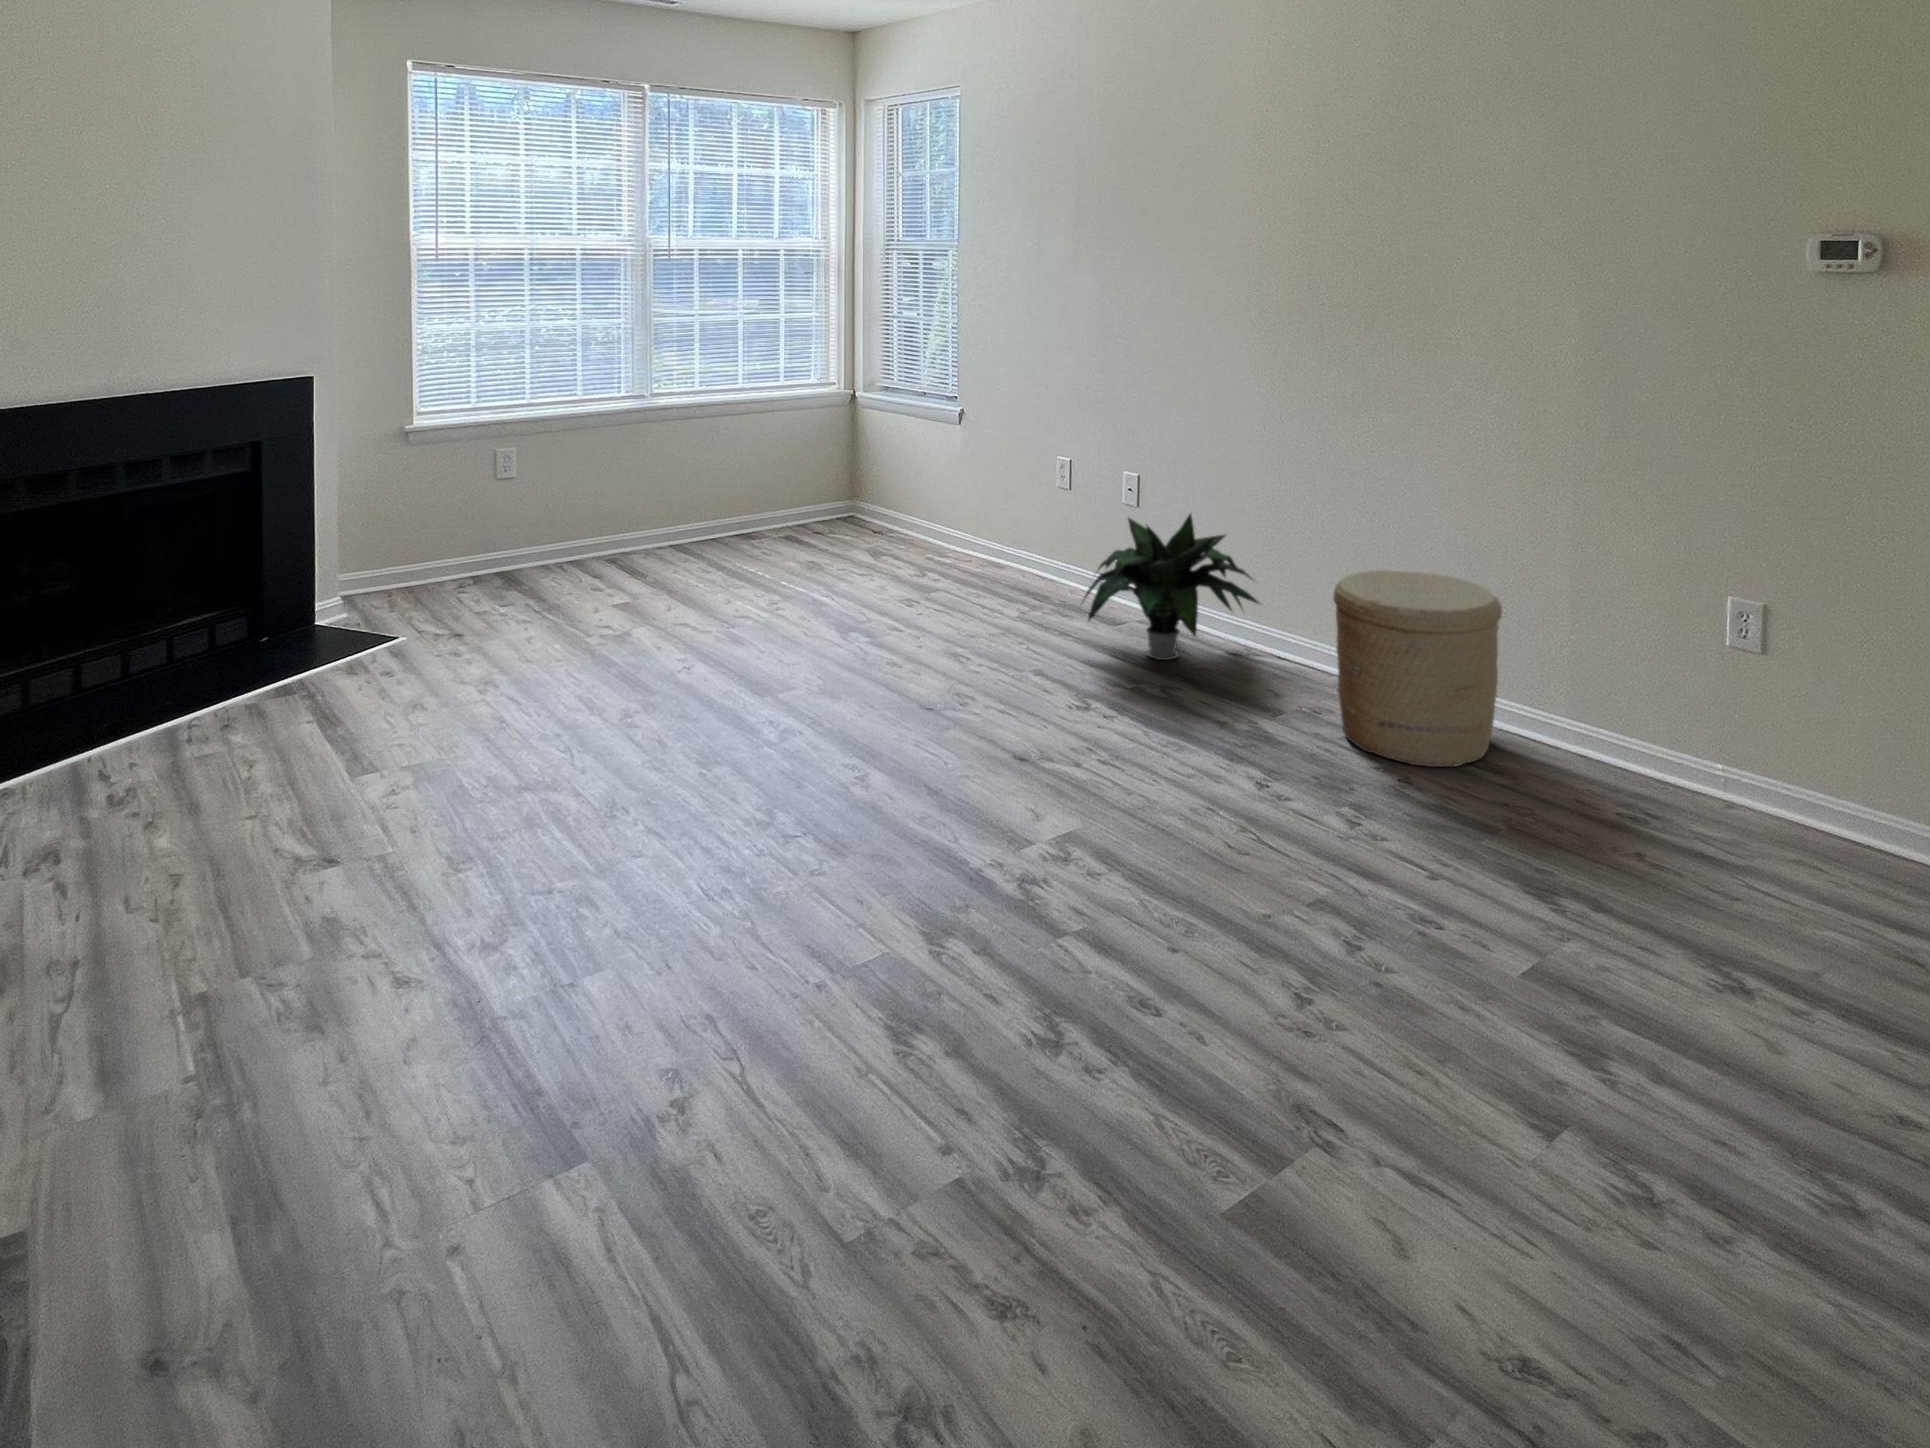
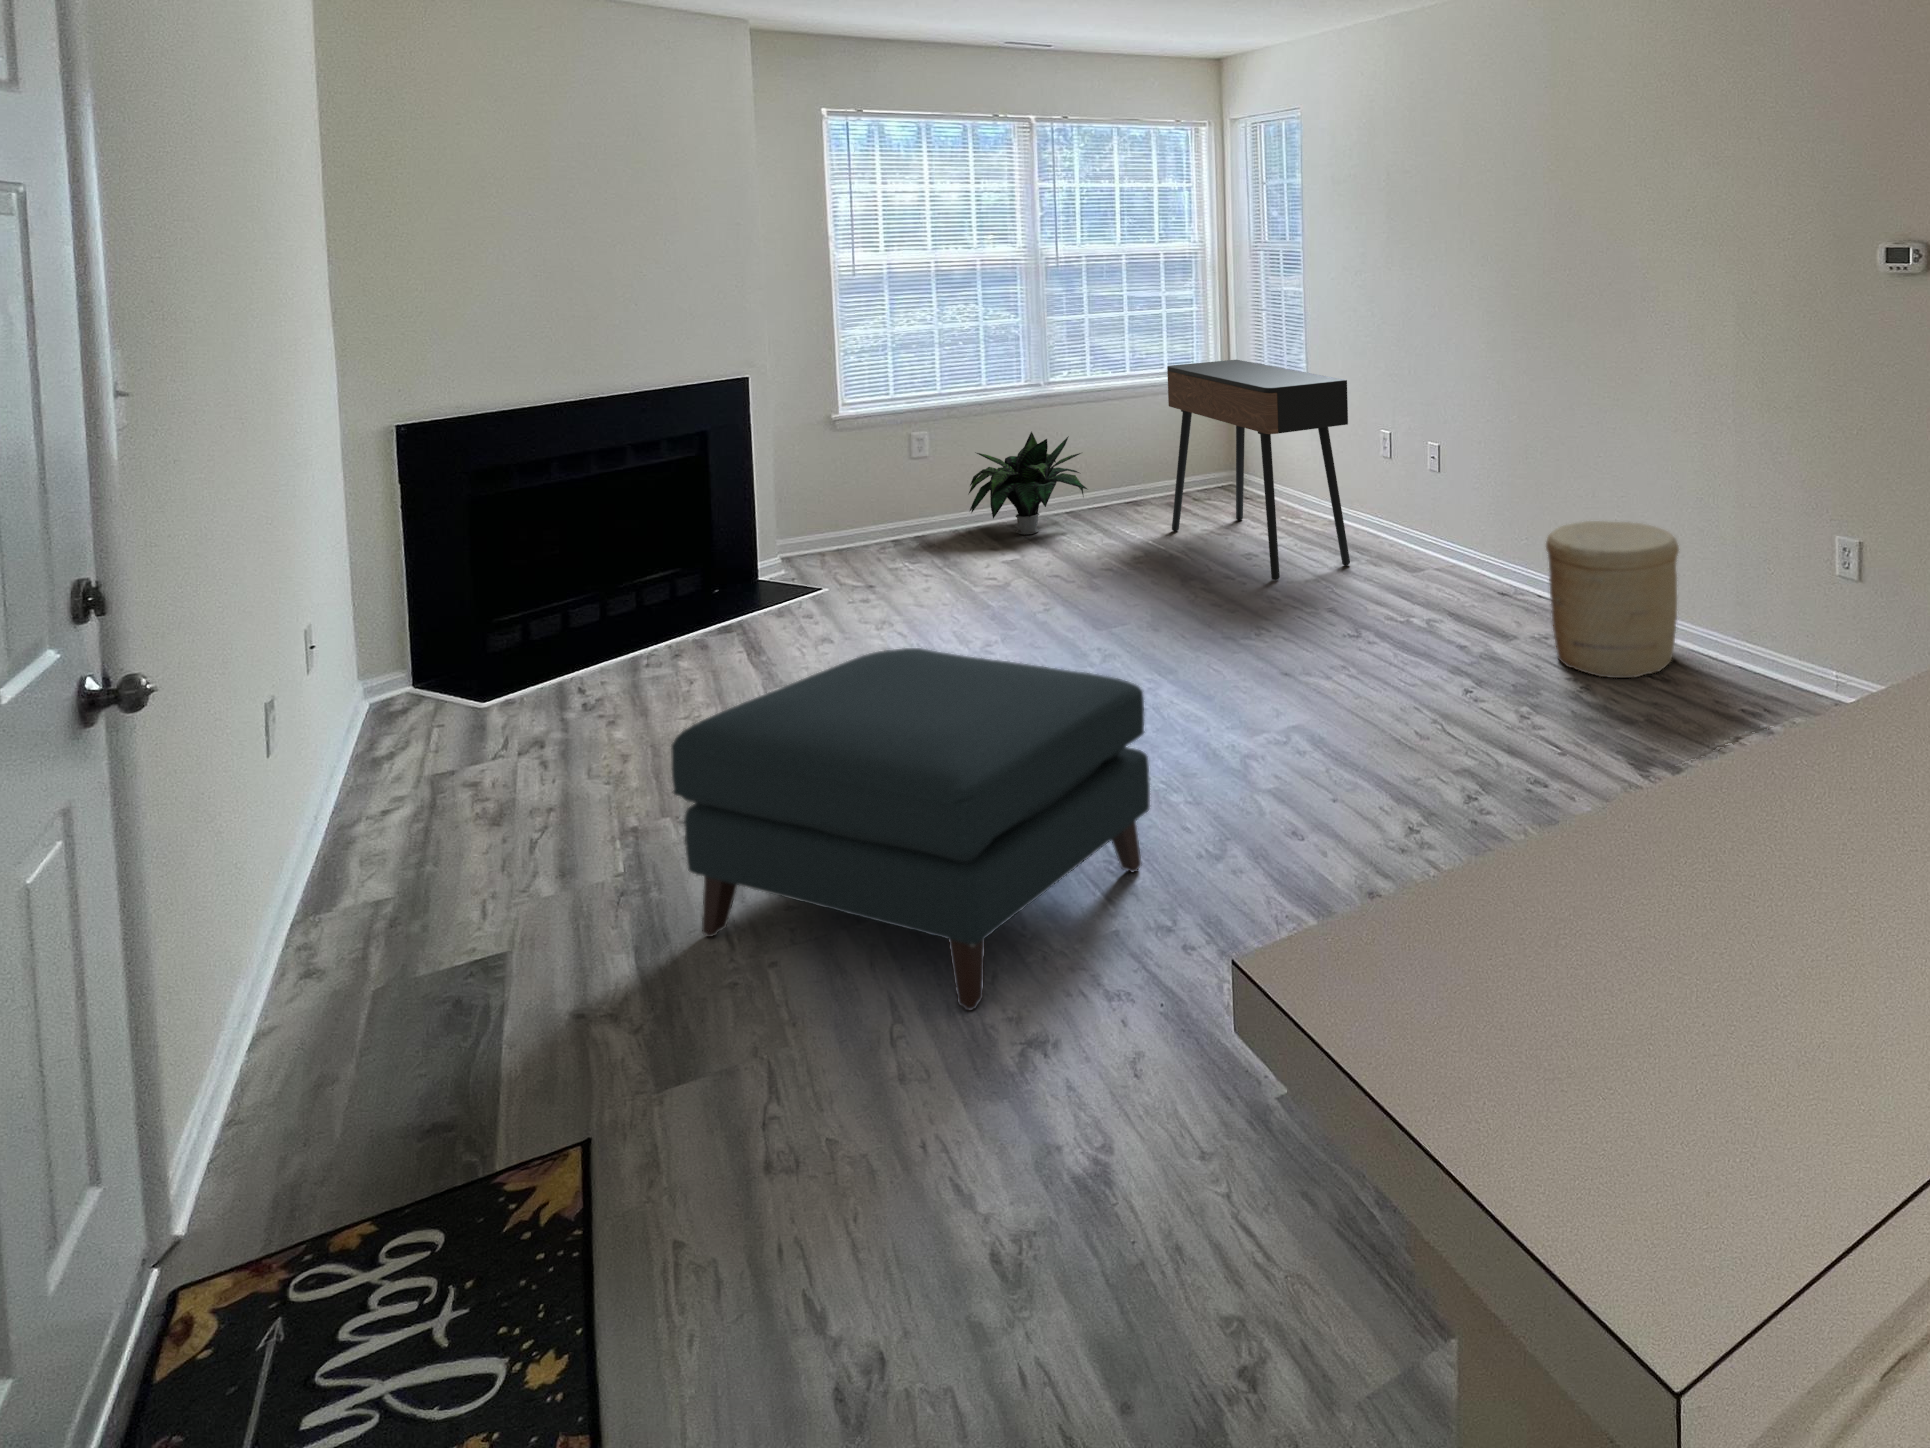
console table: none [804,372,1037,633] -> present [1167,360,1350,580]
potted plant: present [1084,514,1259,660] -> present [969,432,1087,534]
ottoman: none [298,744,969,1341] -> present [671,648,1150,1010]

